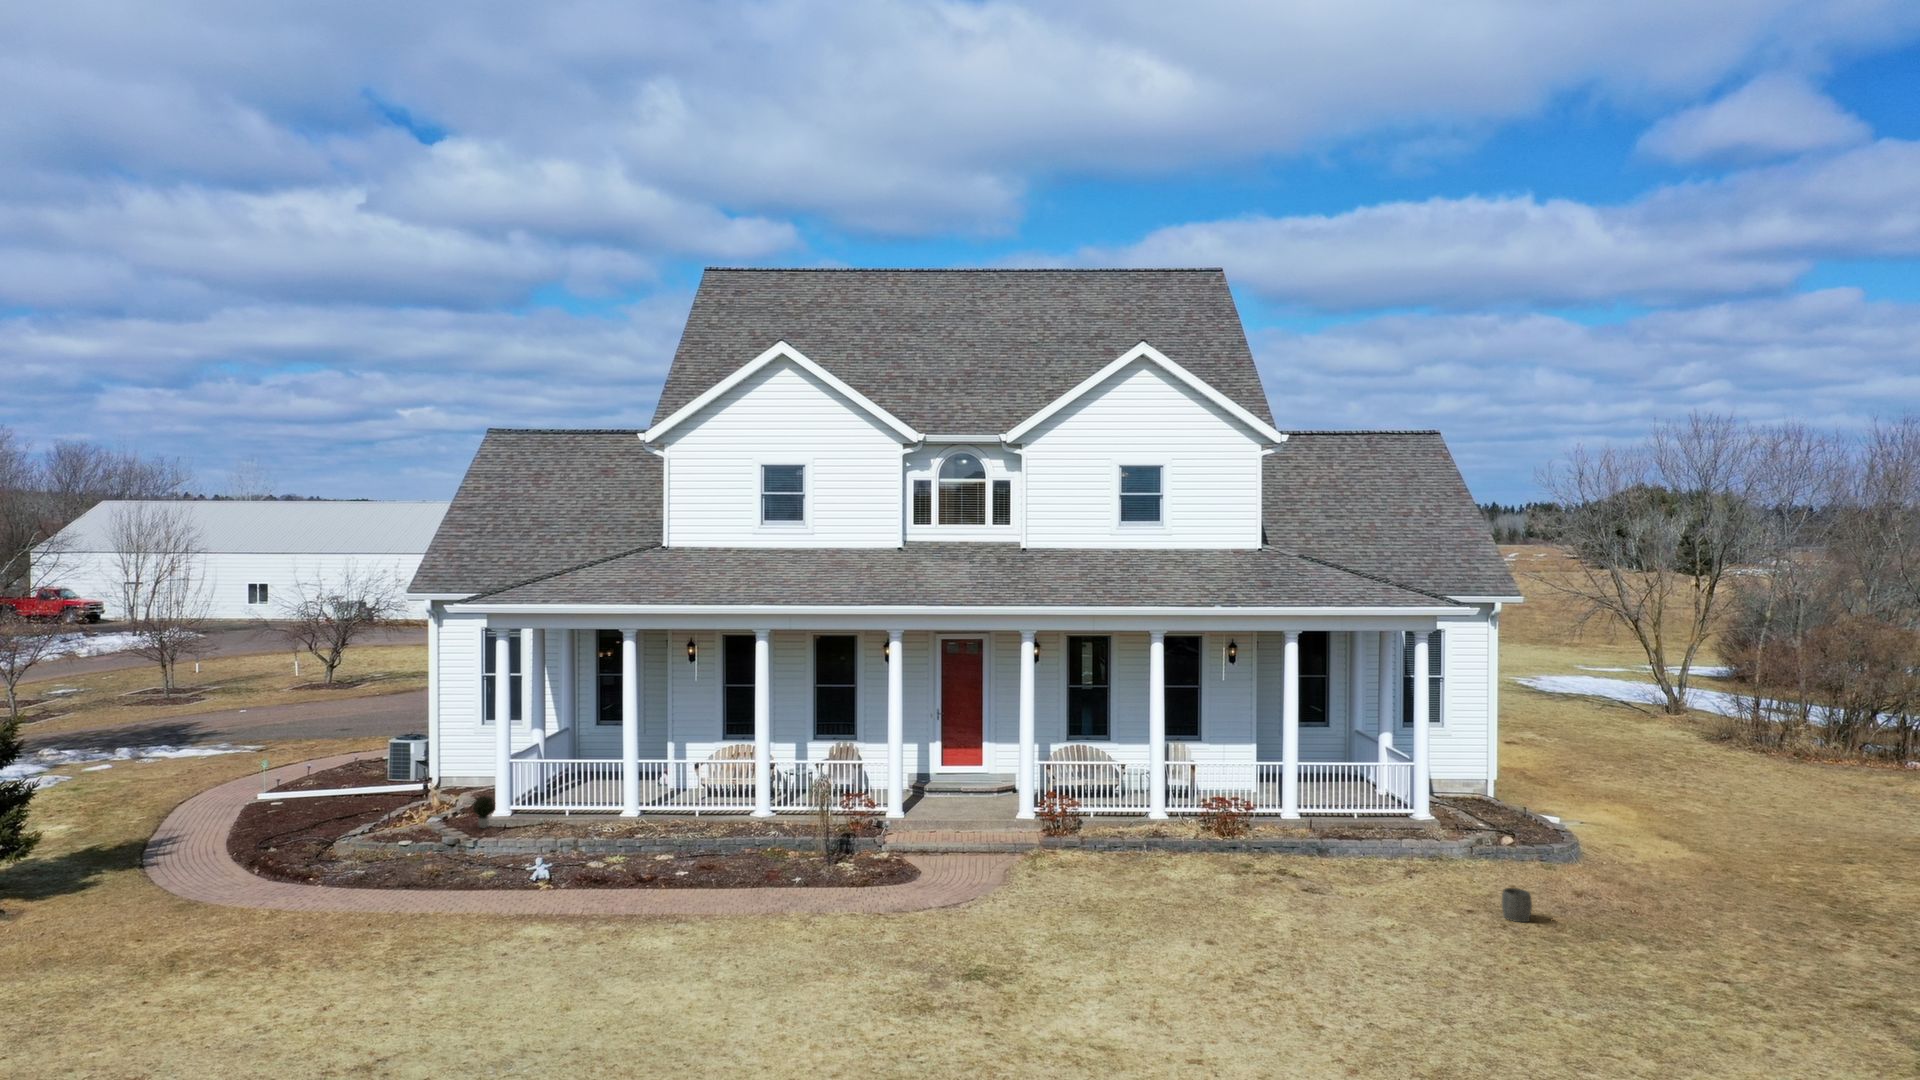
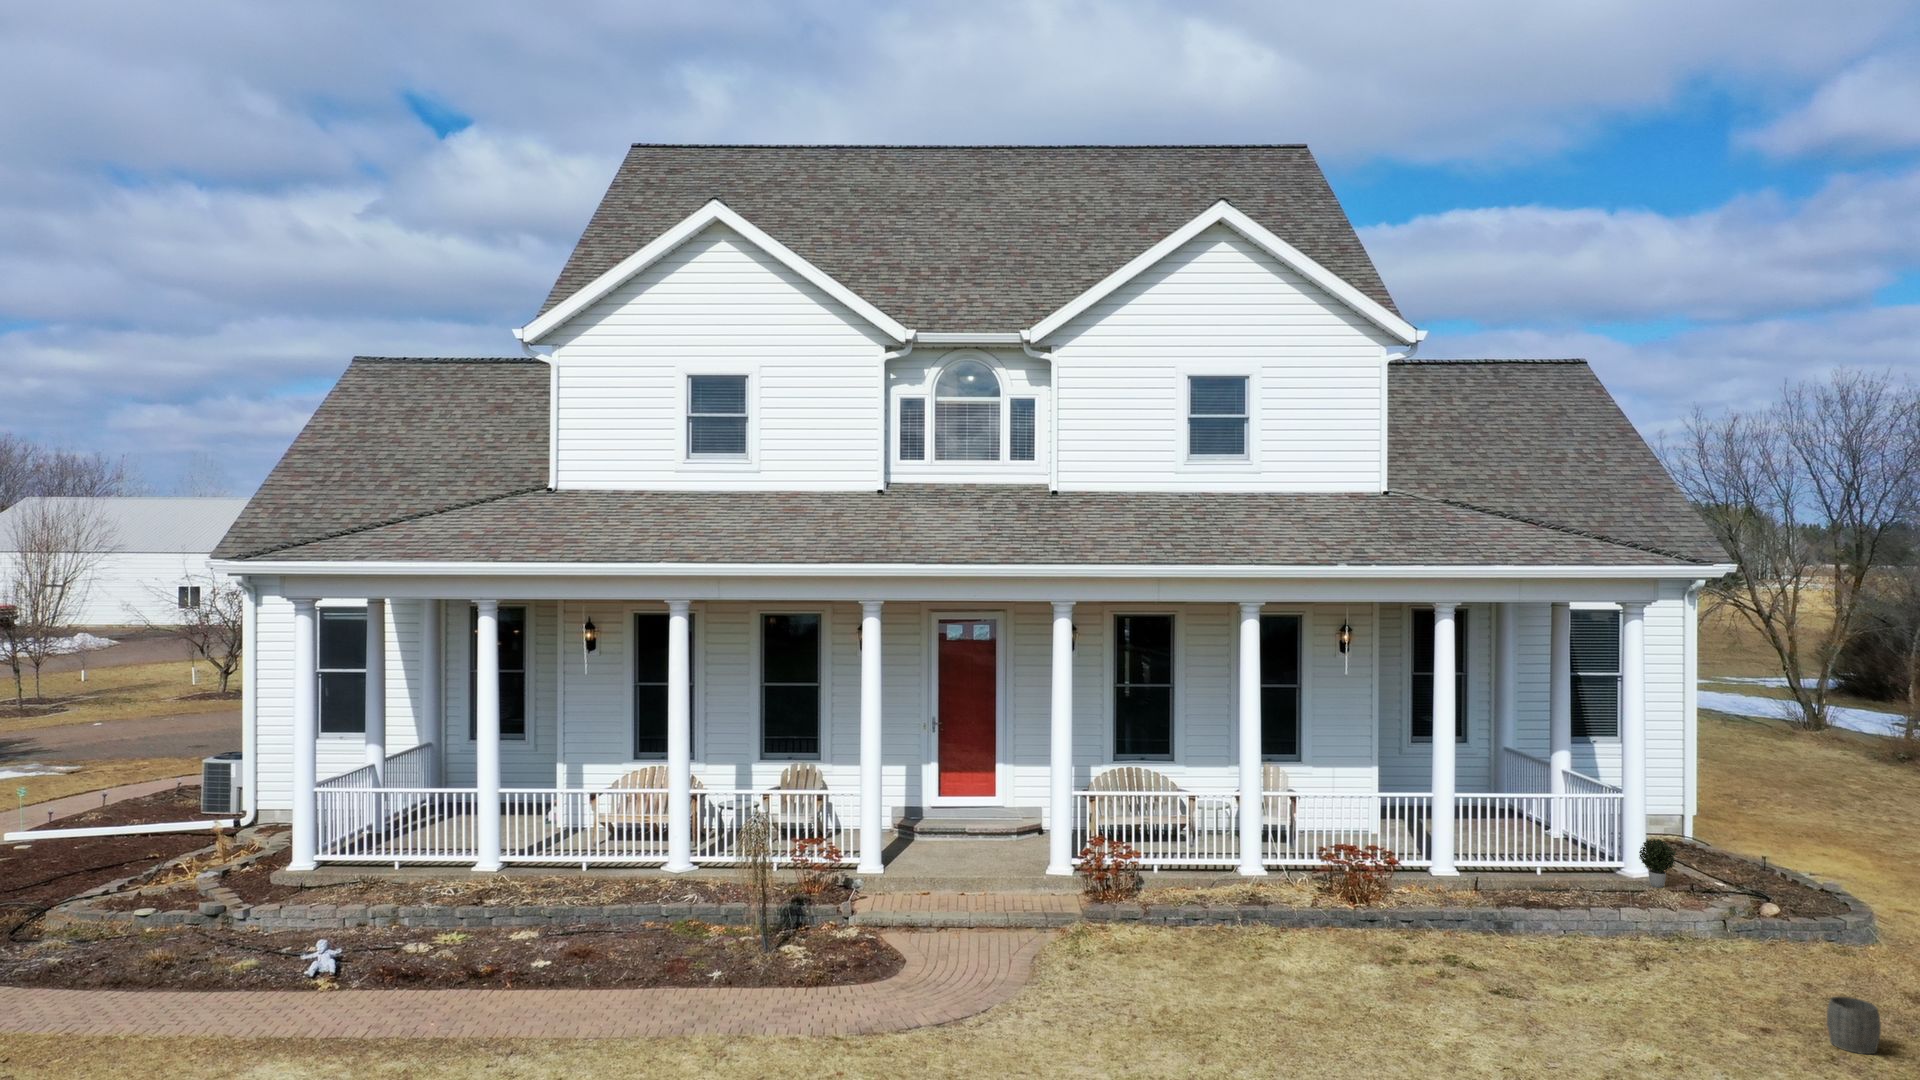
potted plant: present [473,795,495,828] -> present [1639,839,1676,888]

